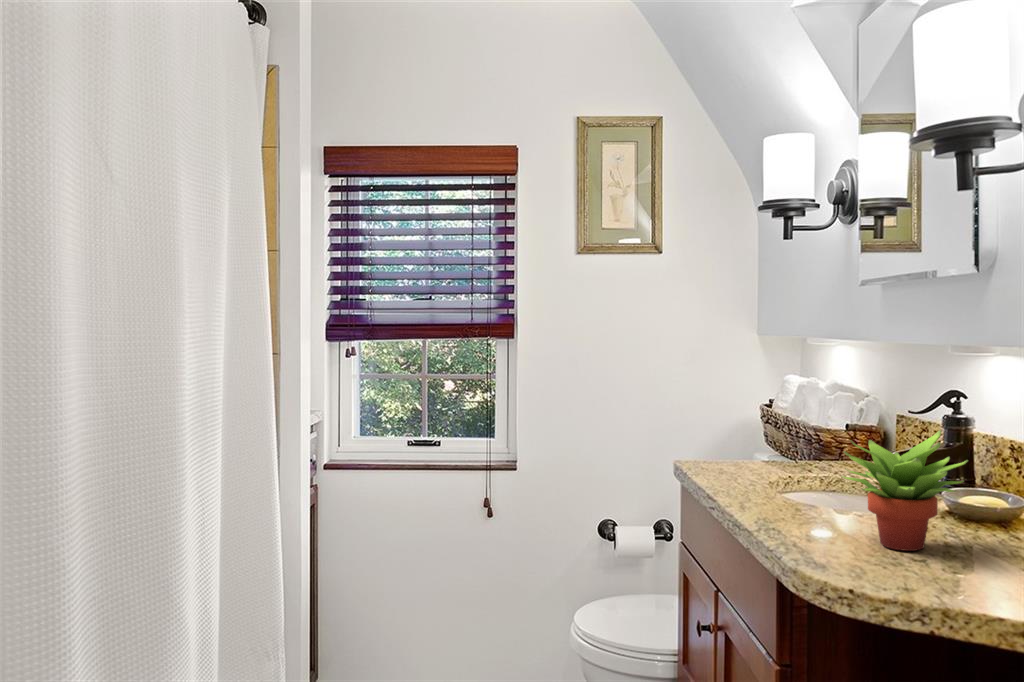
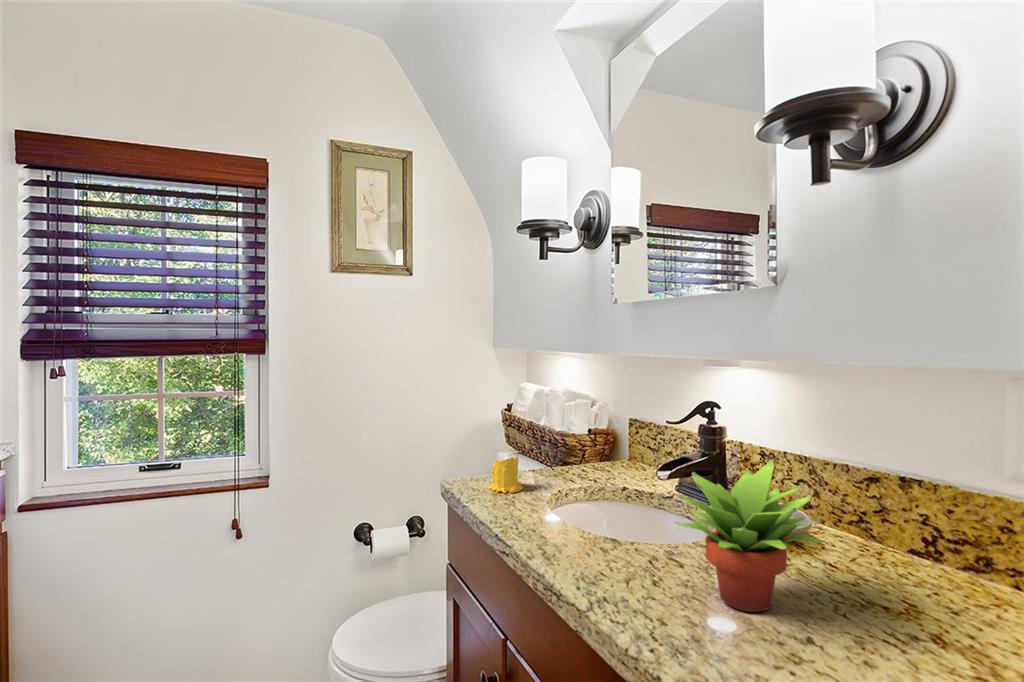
candle: none [720,438,755,474] -> present [489,456,523,493]

